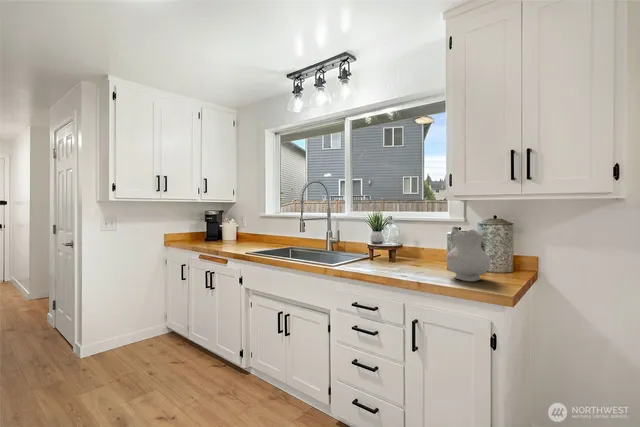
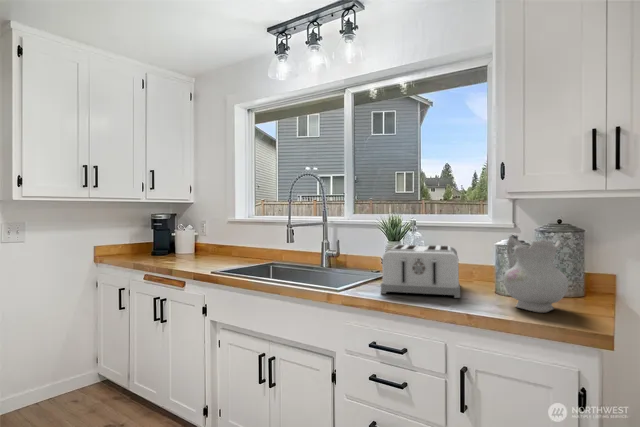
toaster: none [362,234,422,272] -> present [381,245,460,298]

